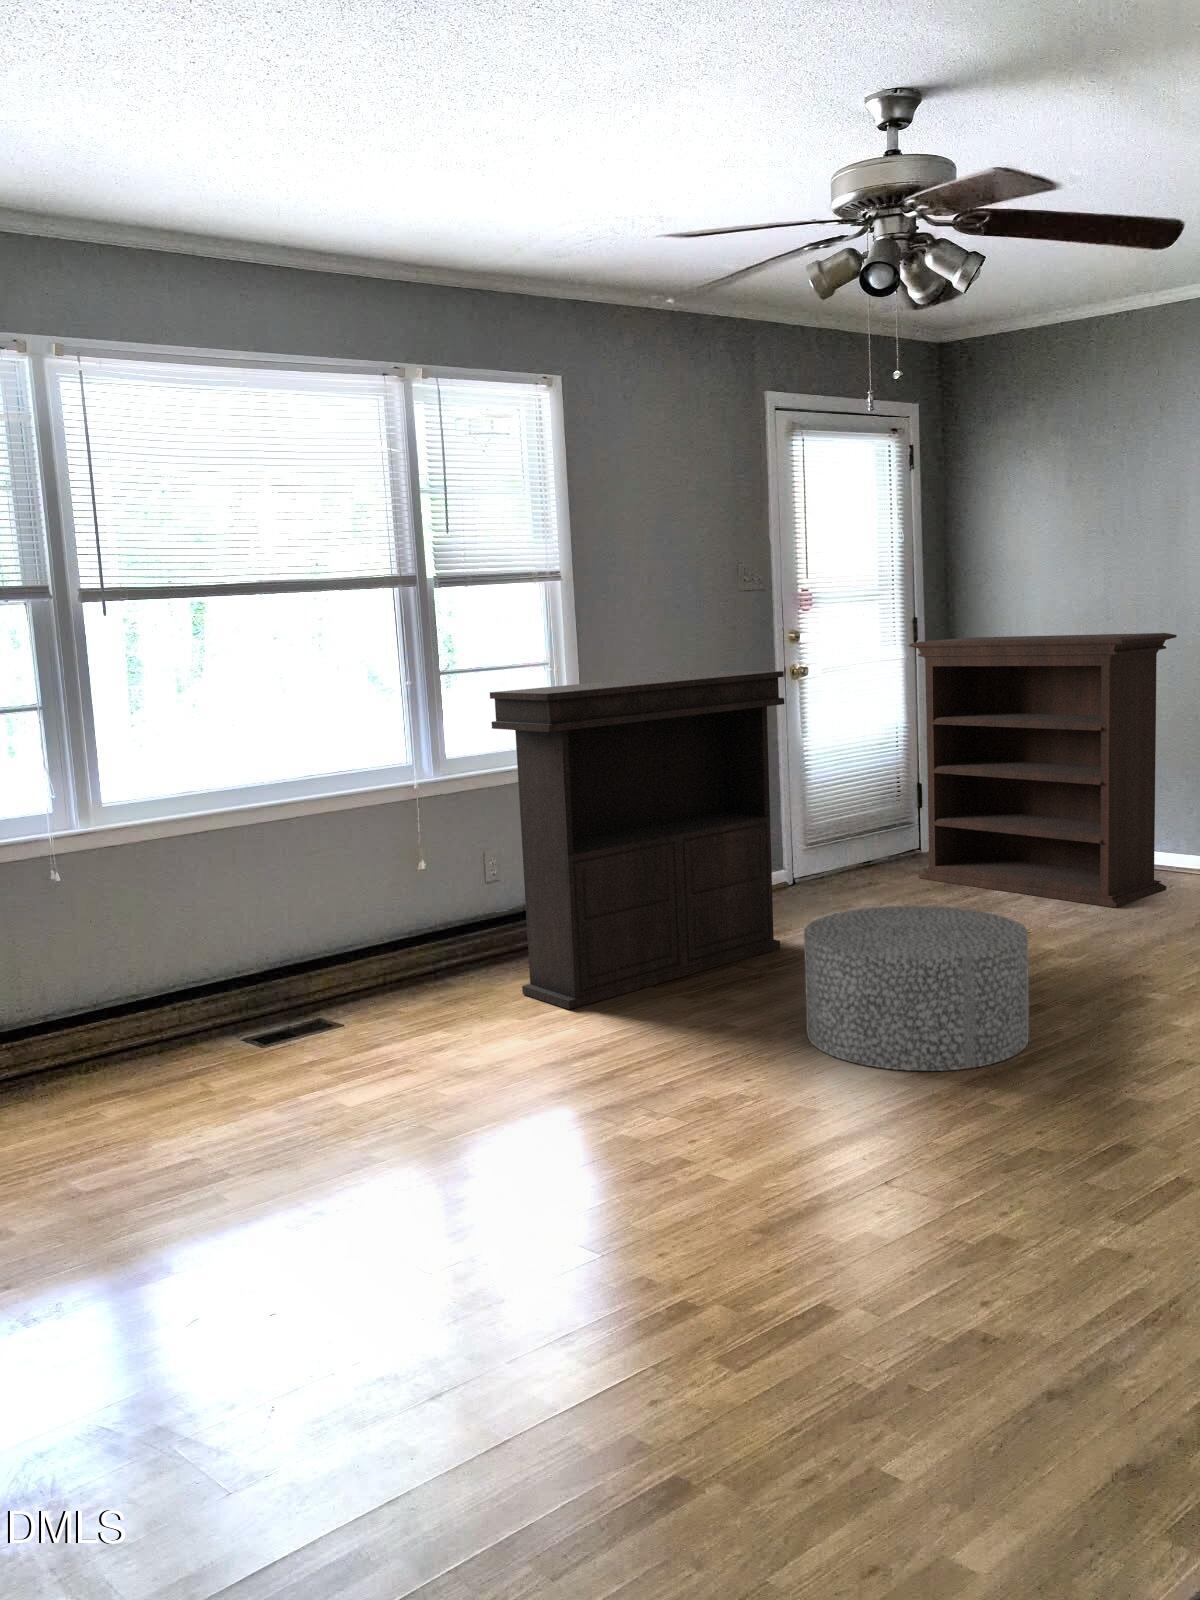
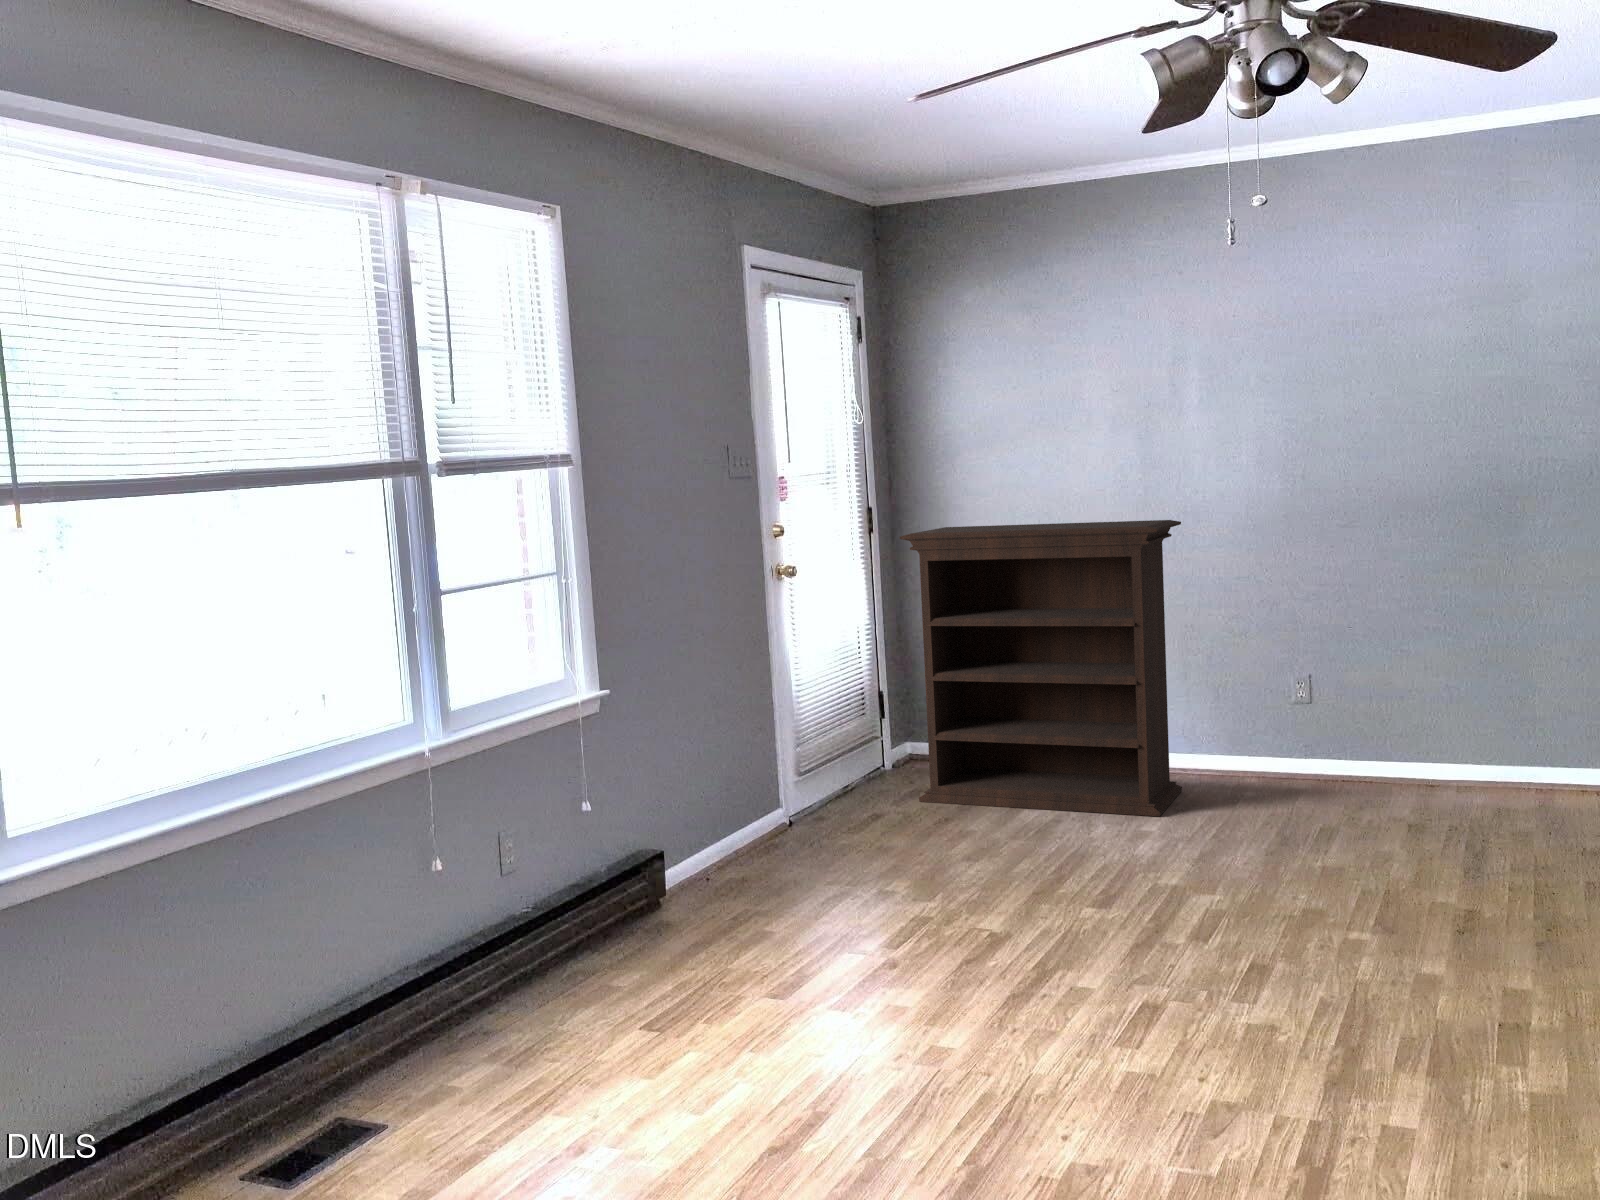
console table: present [490,671,784,1009] -> none [561,575,866,1038]
ottoman: present [804,906,1029,1071] -> none [1010,846,1280,1059]

